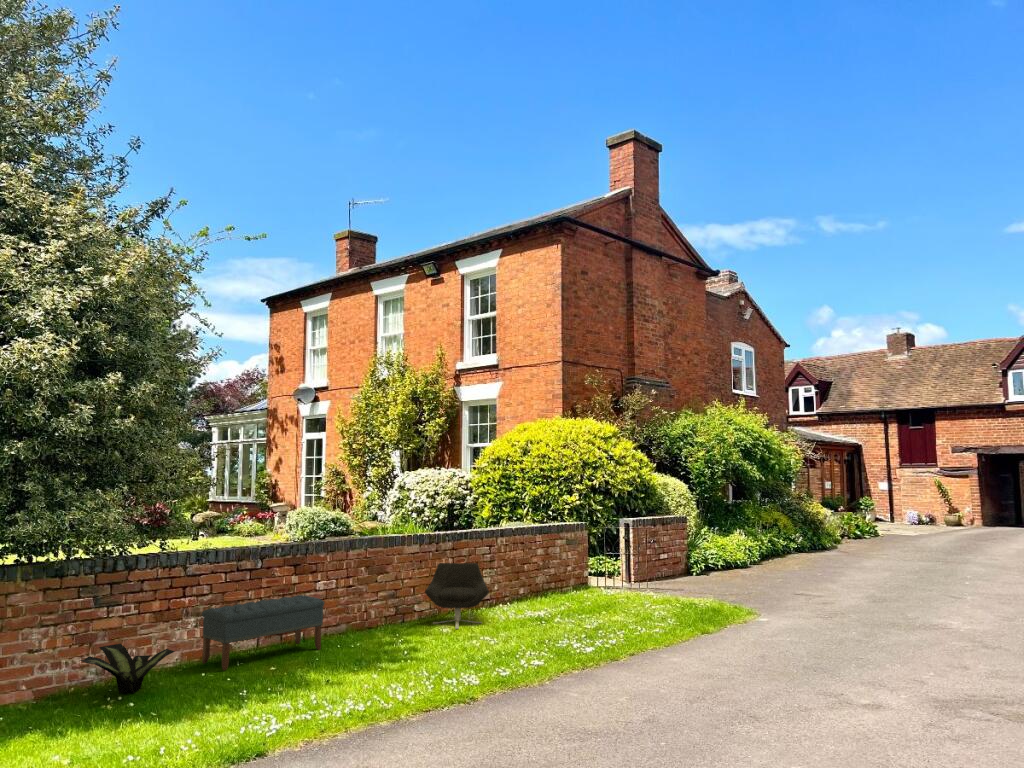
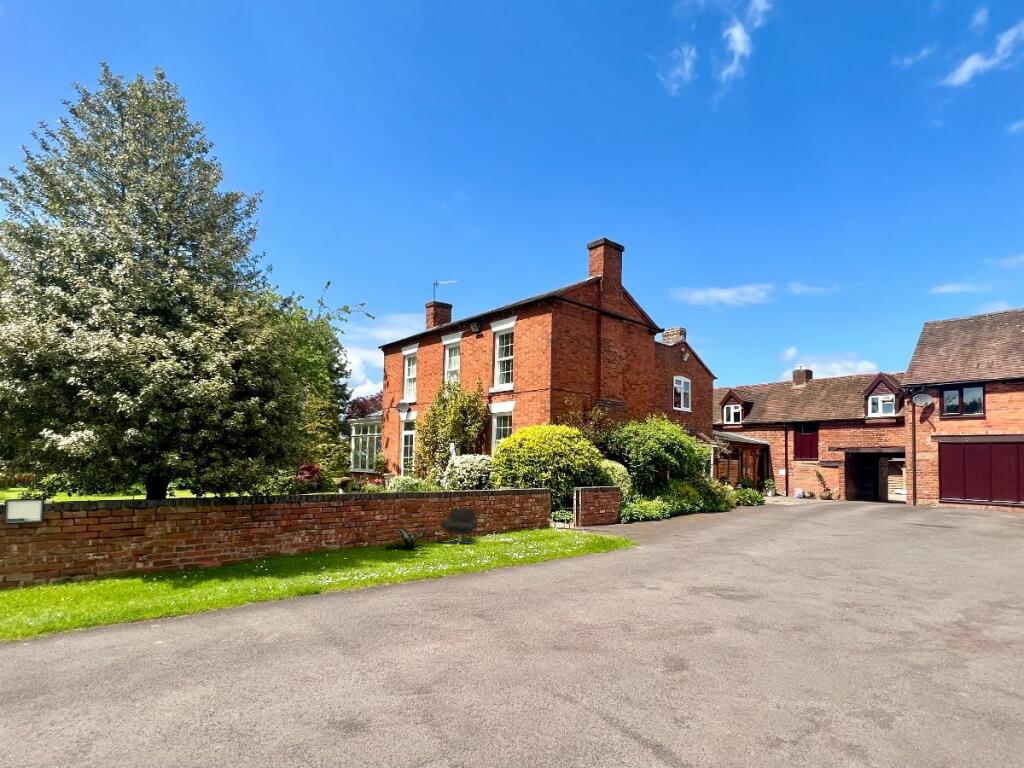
bench: present [202,595,325,670] -> none [311,522,380,560]
potted plant: present [80,644,175,694] -> present [392,528,426,548]

